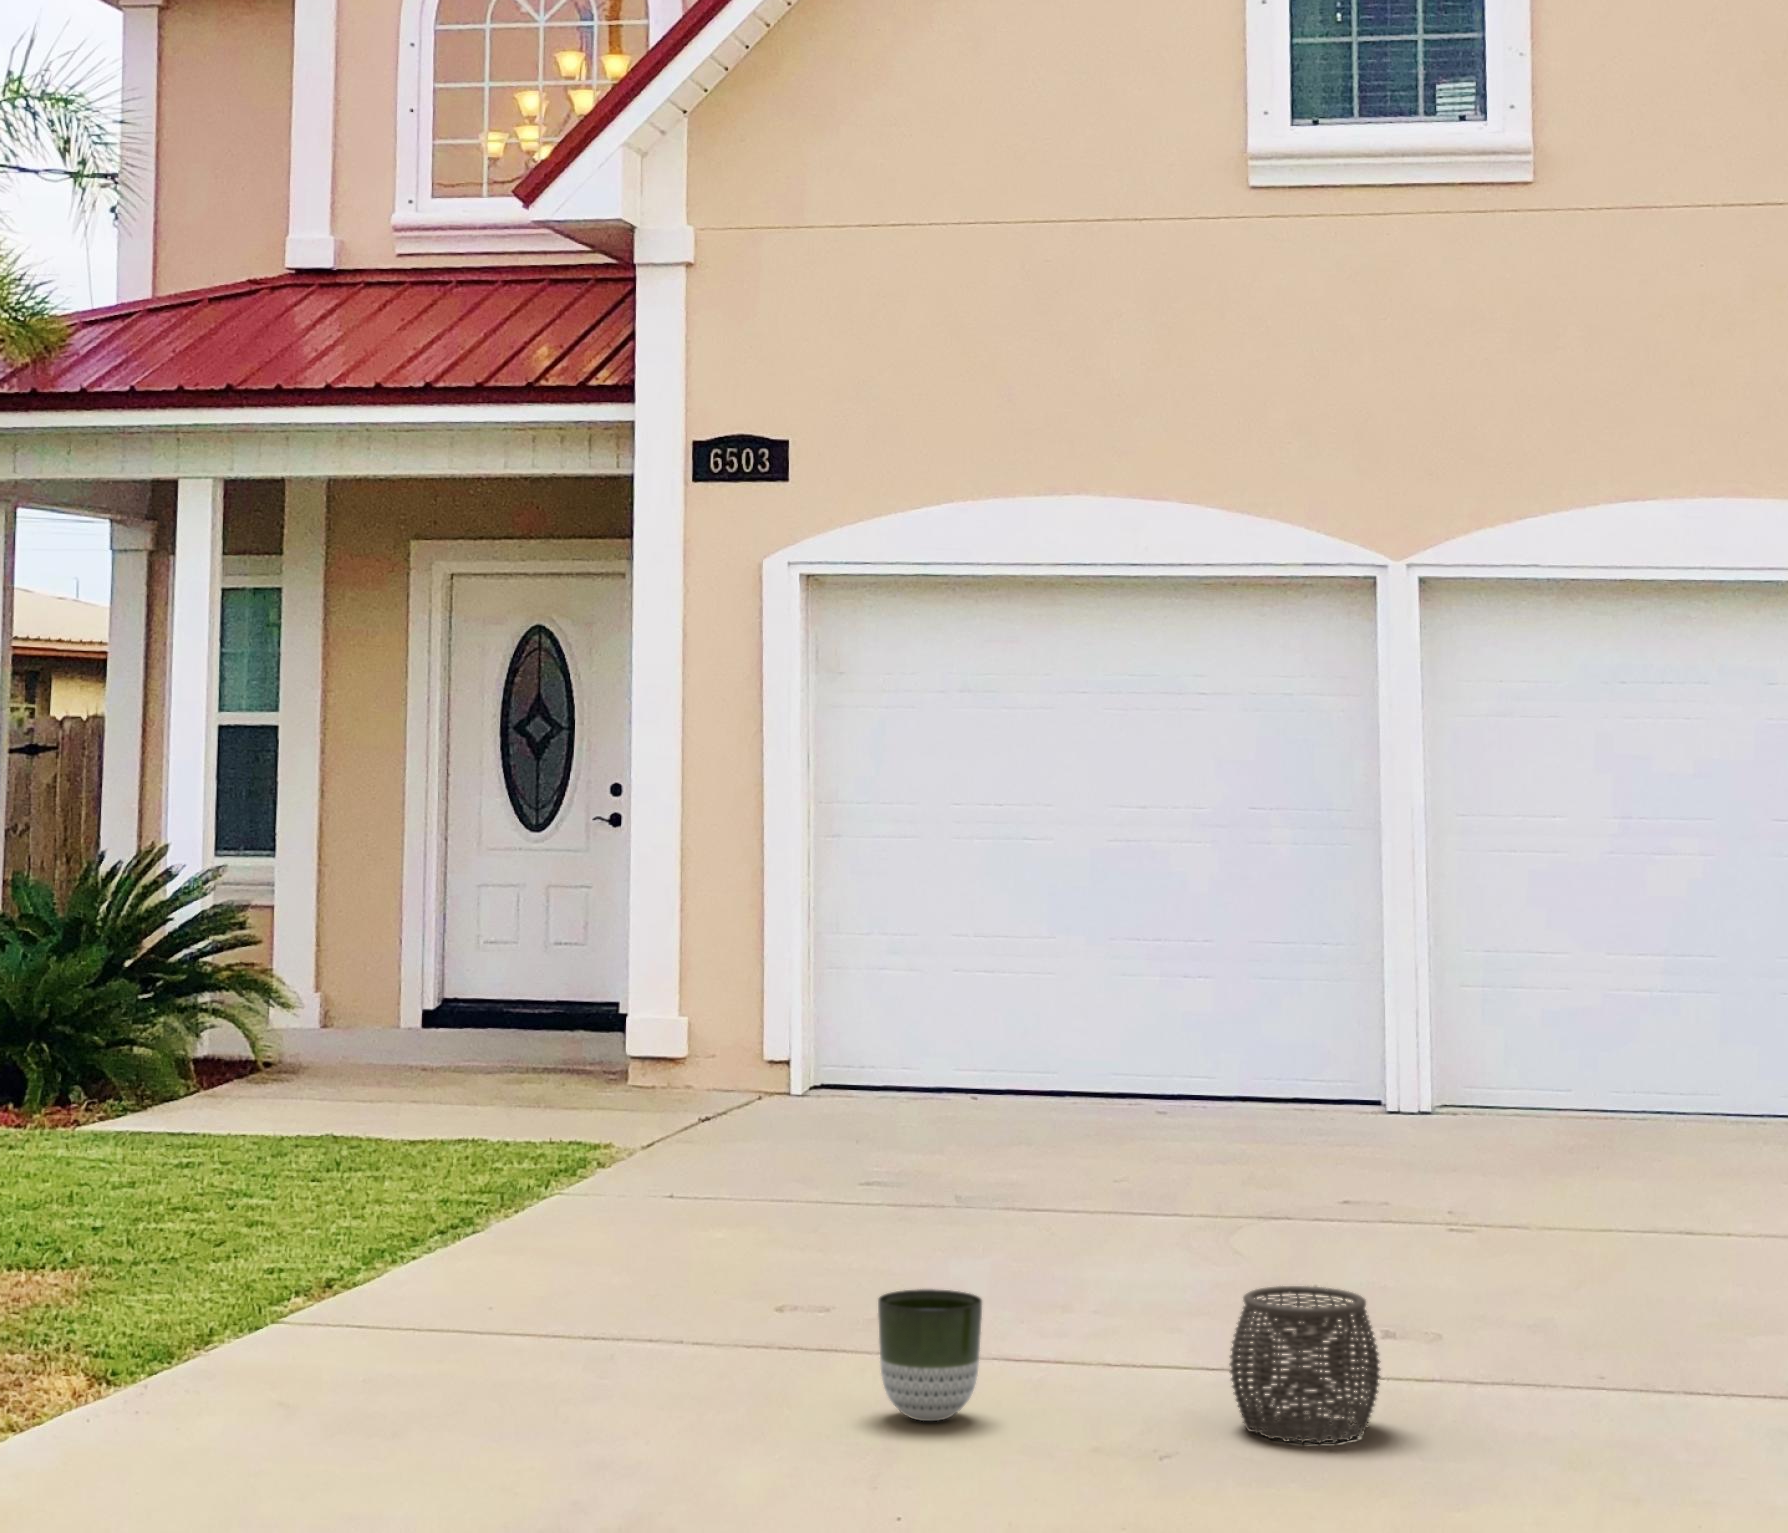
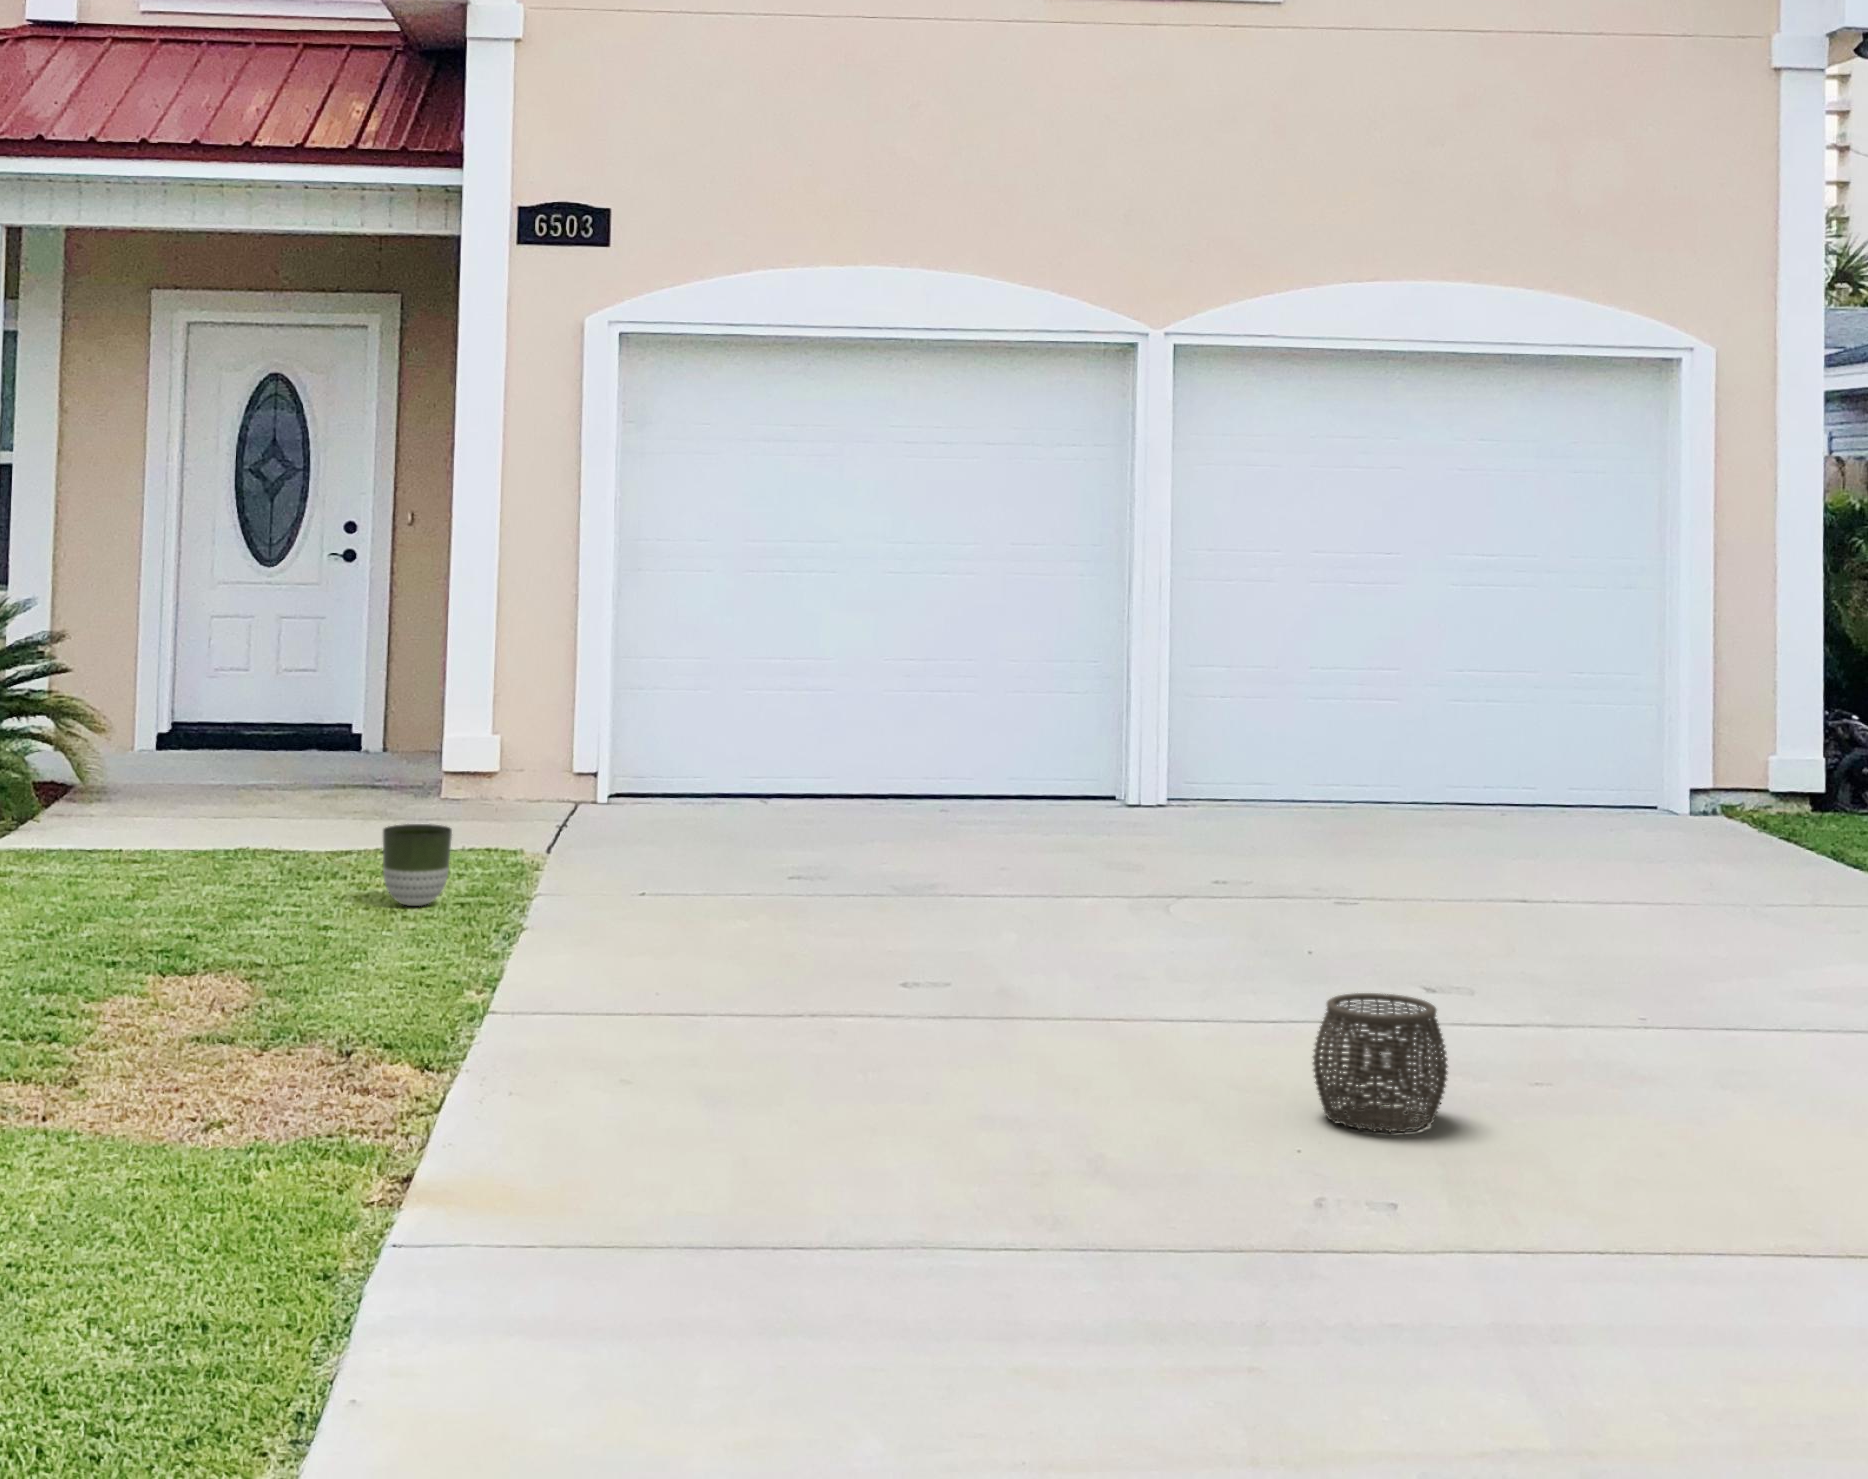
planter: present [878,1289,982,1421] -> present [383,824,452,906]

